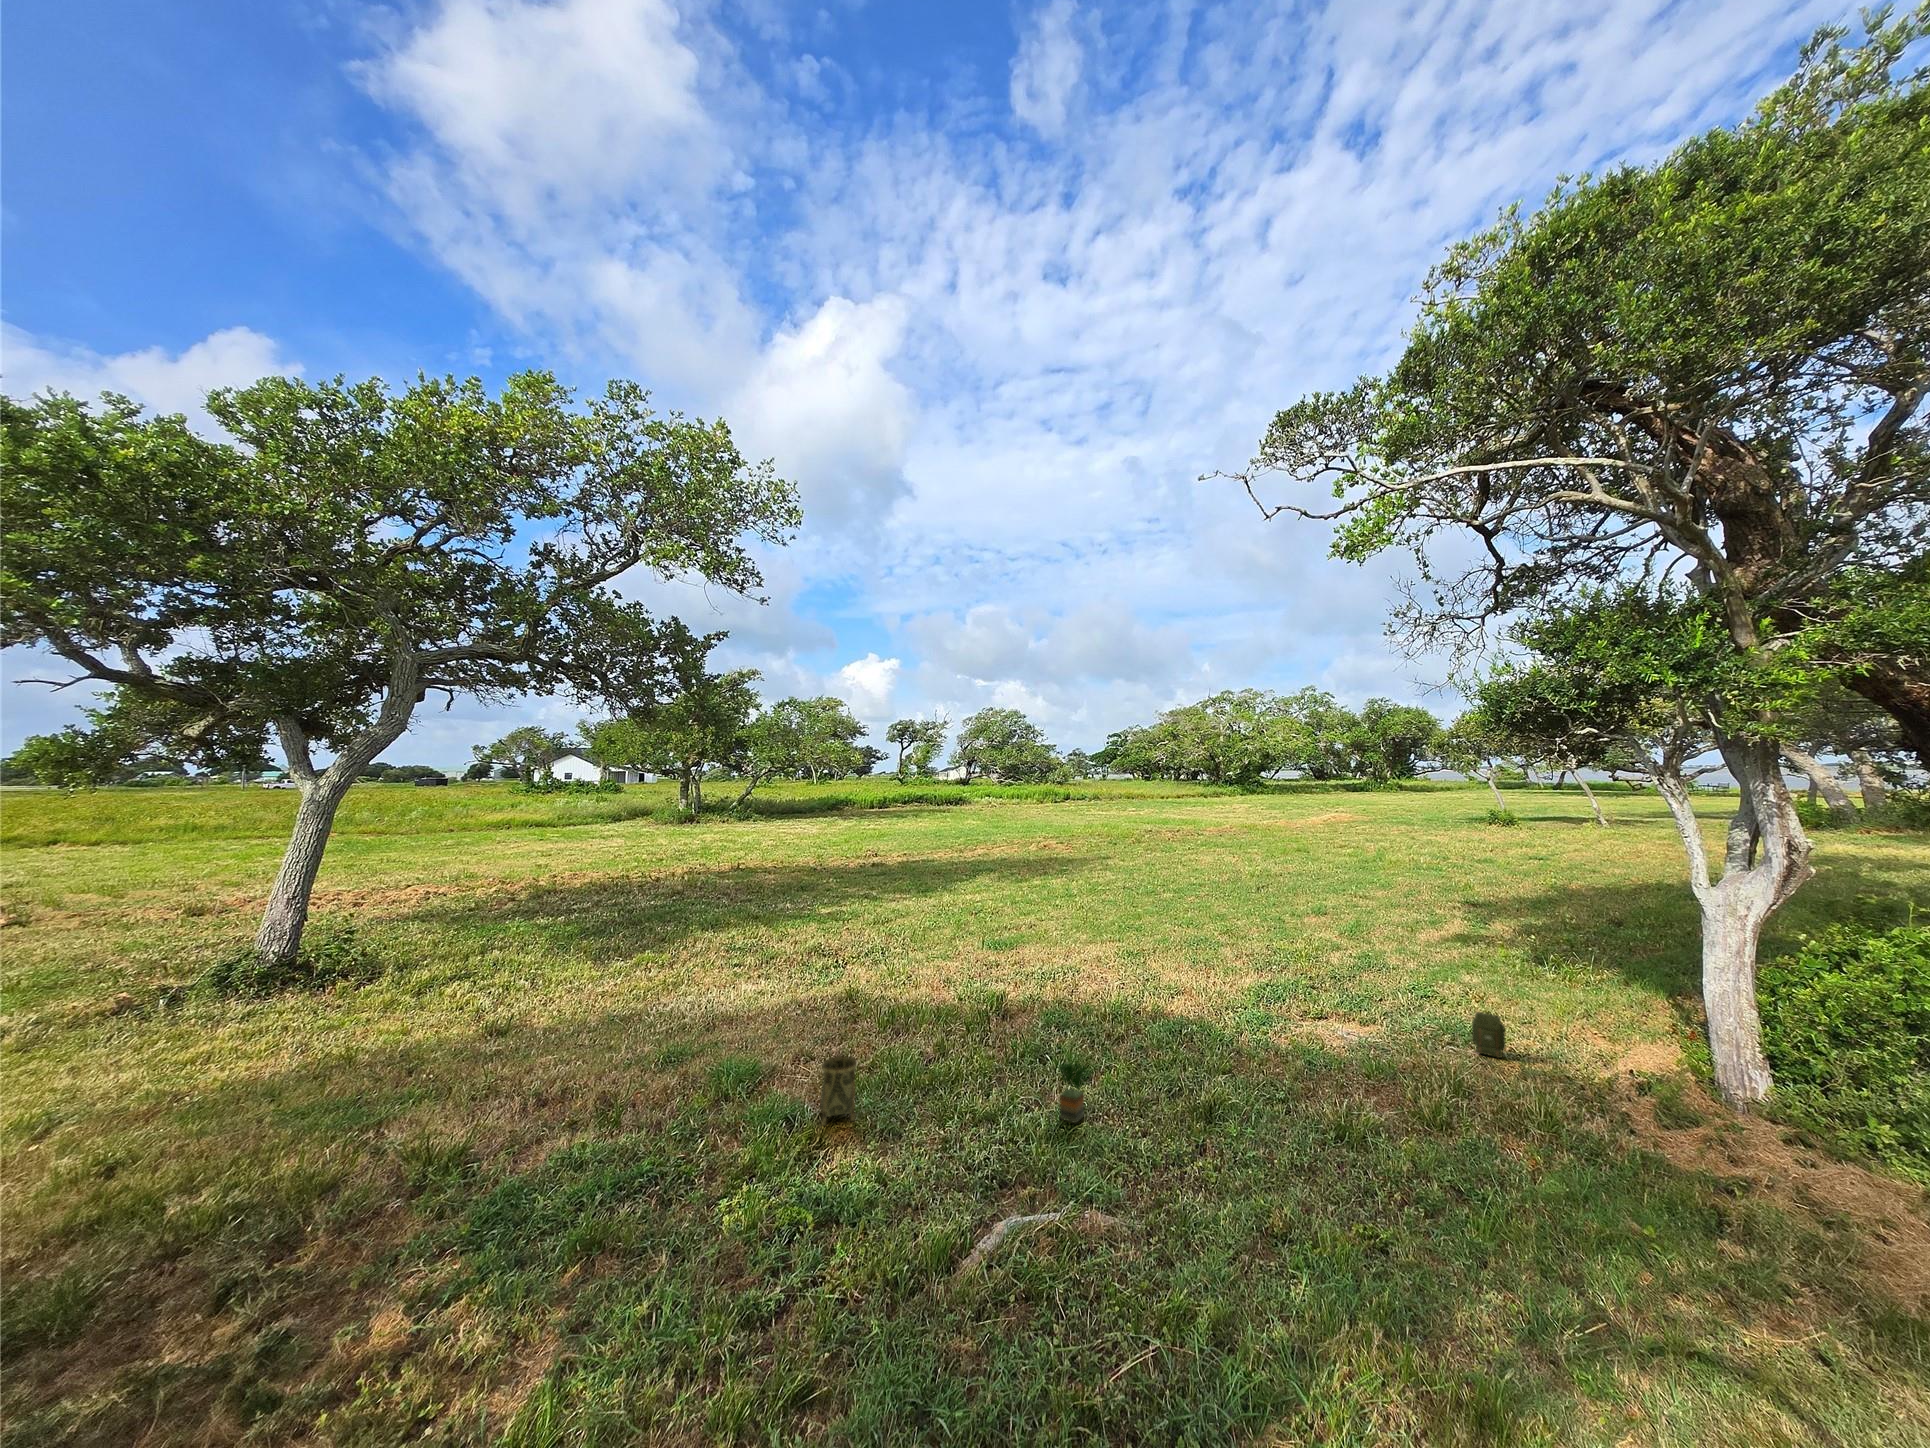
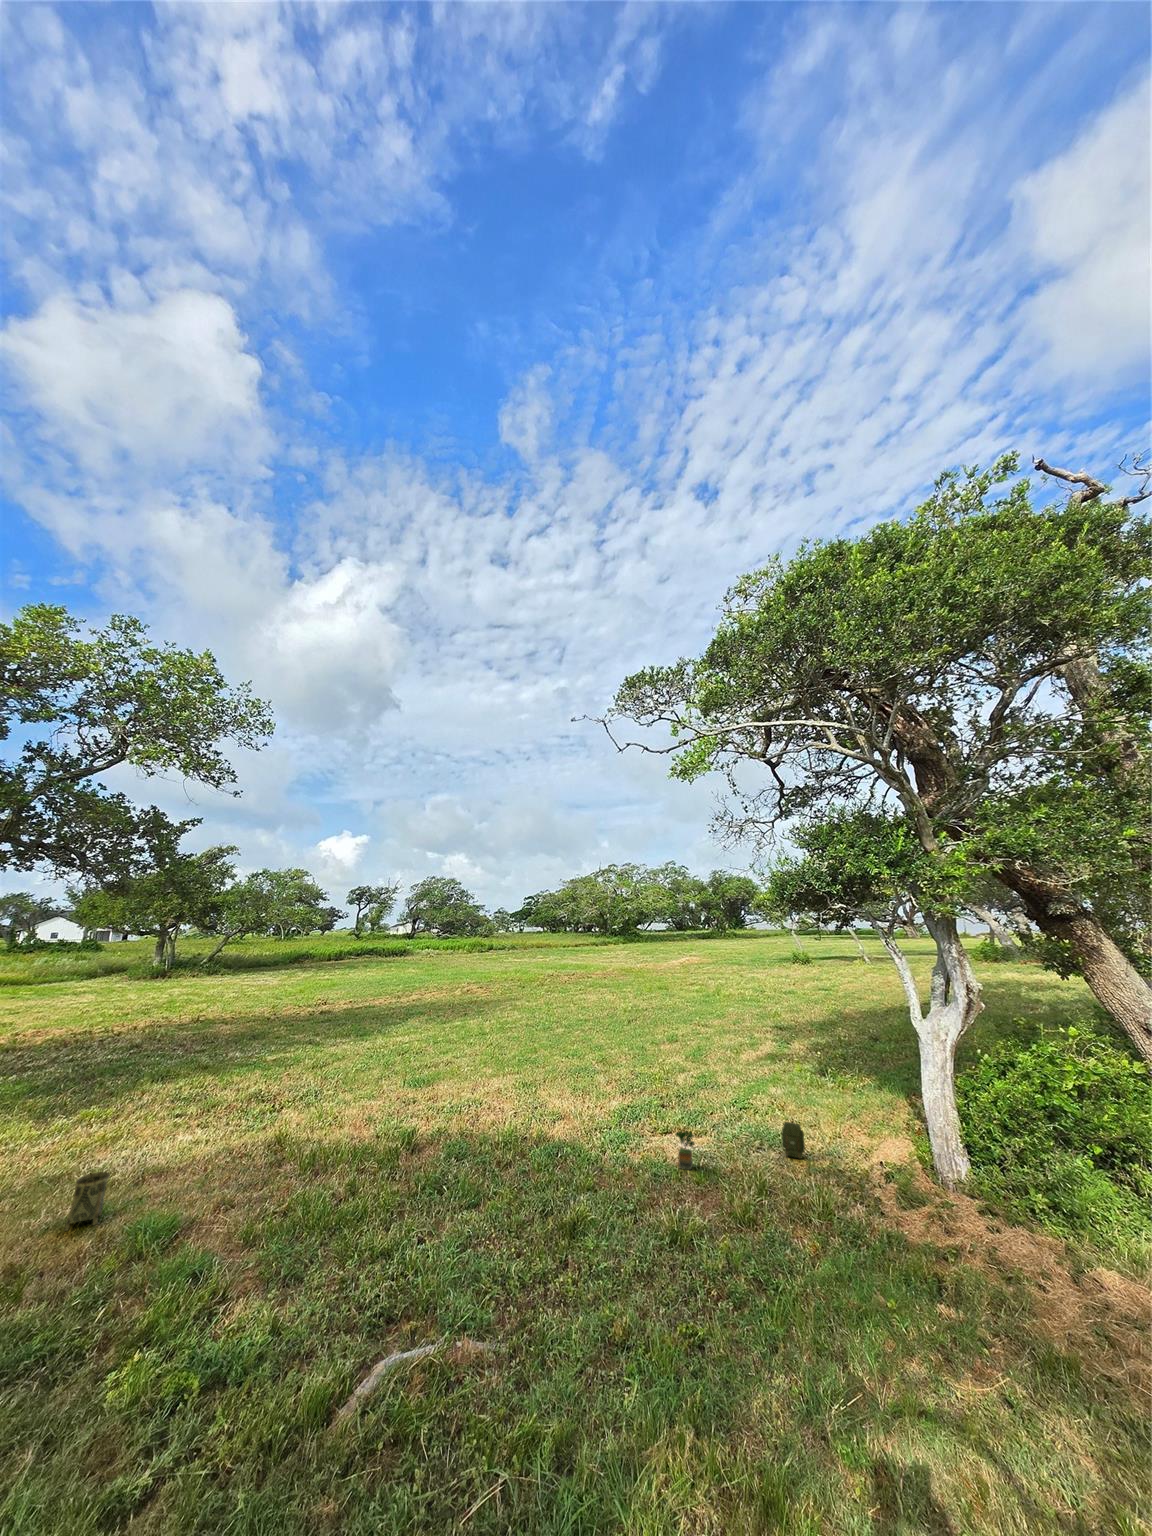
basket: present [820,1056,857,1126] -> present [64,1172,110,1231]
potted tree: present [1059,1062,1090,1123] -> present [676,1131,695,1170]

